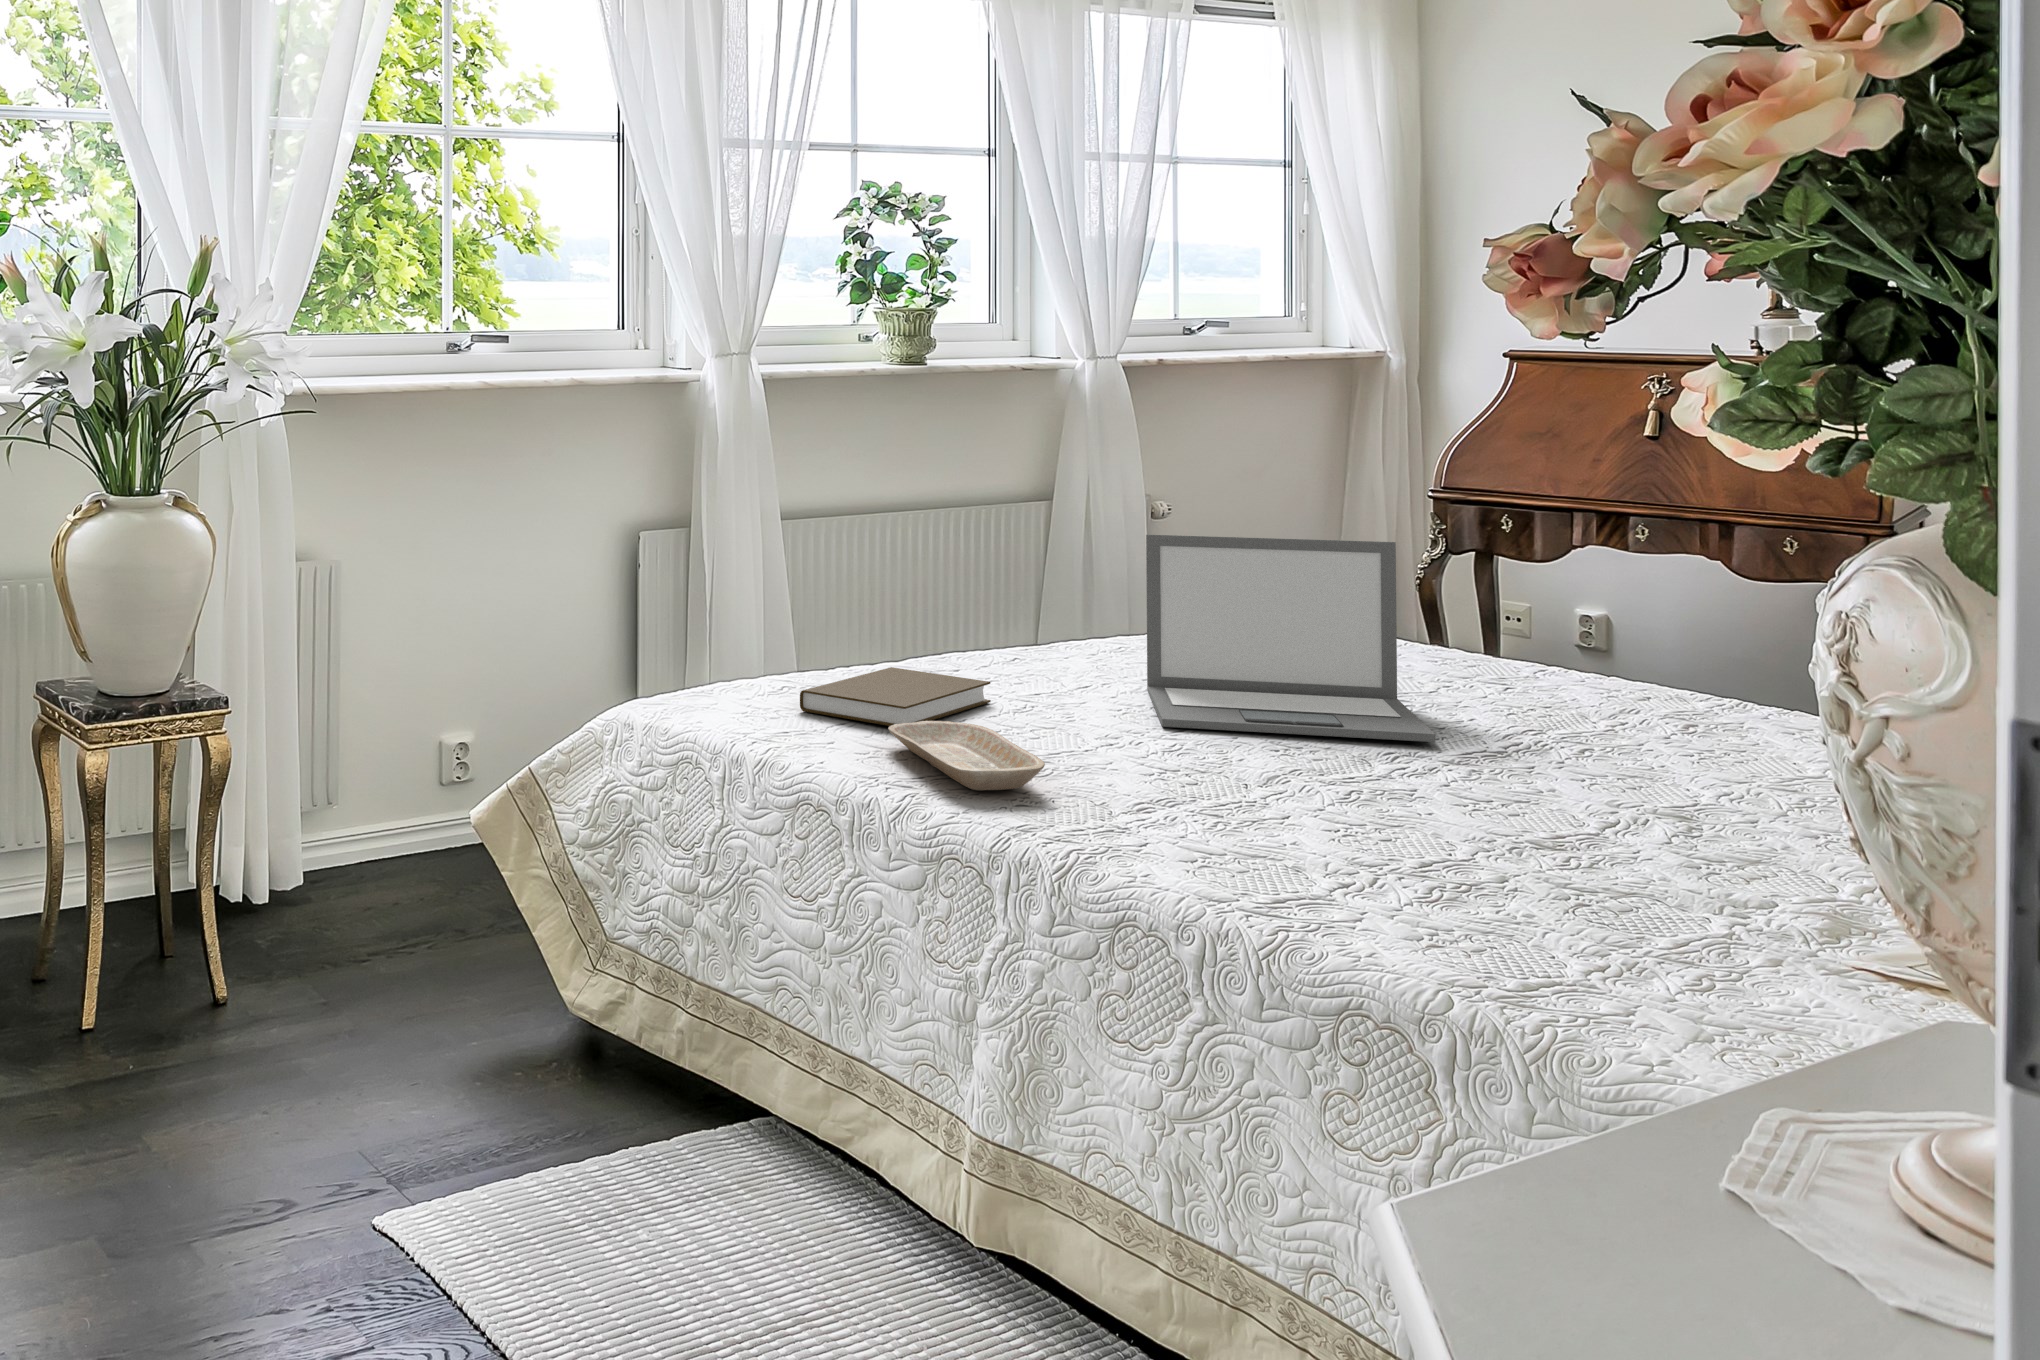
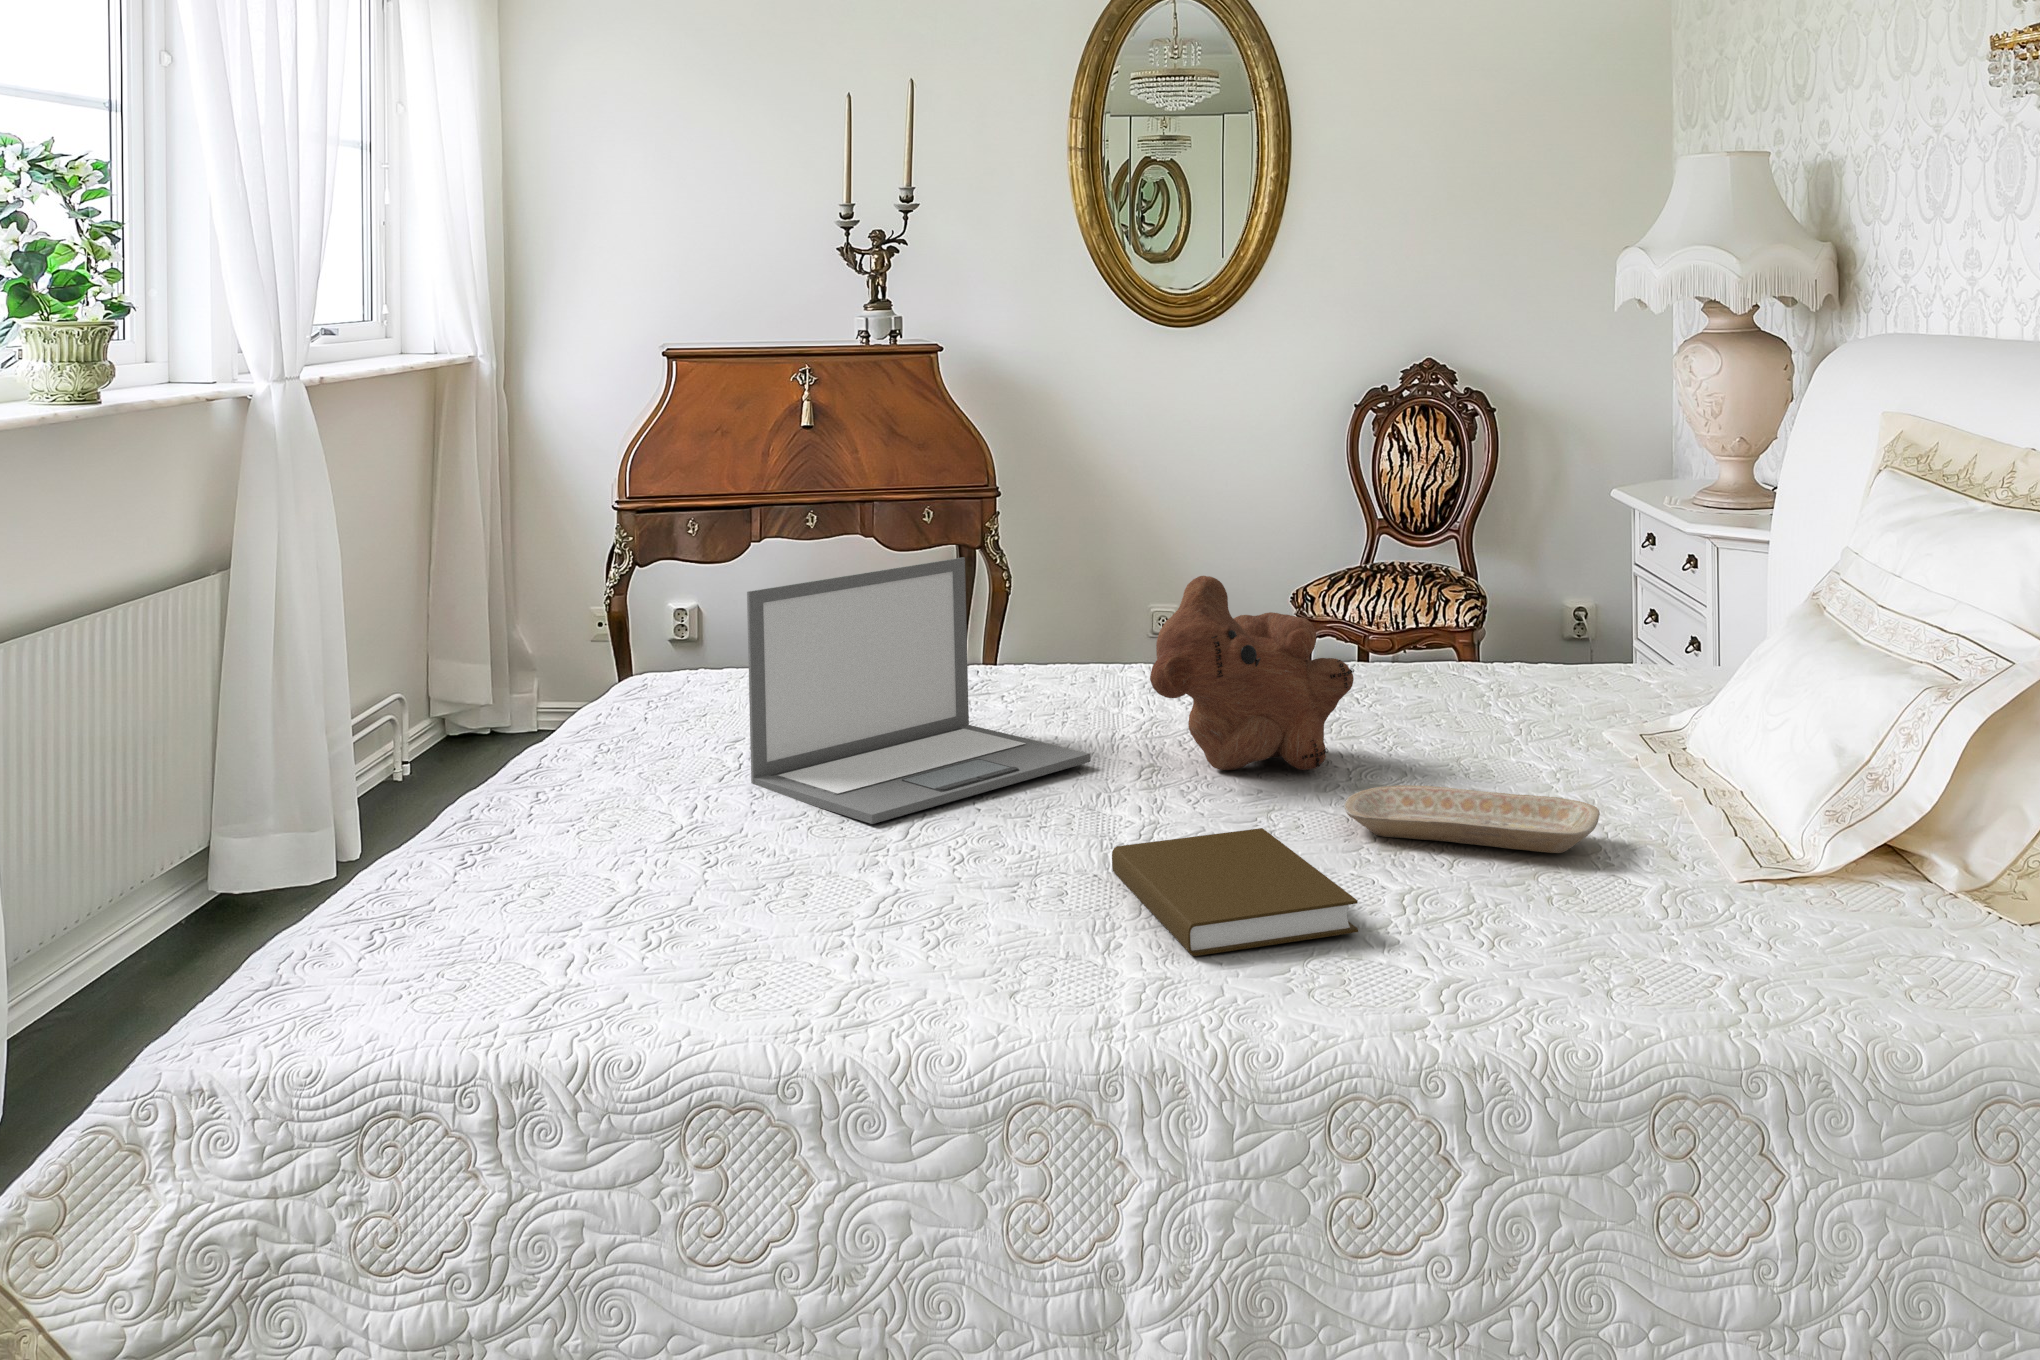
teddy bear: none [1461,582,1724,799] -> present [1150,576,1354,770]
book: present [800,667,991,726] -> present [1112,828,1358,956]
tray: present [888,721,1045,790] -> present [1344,785,1600,853]

